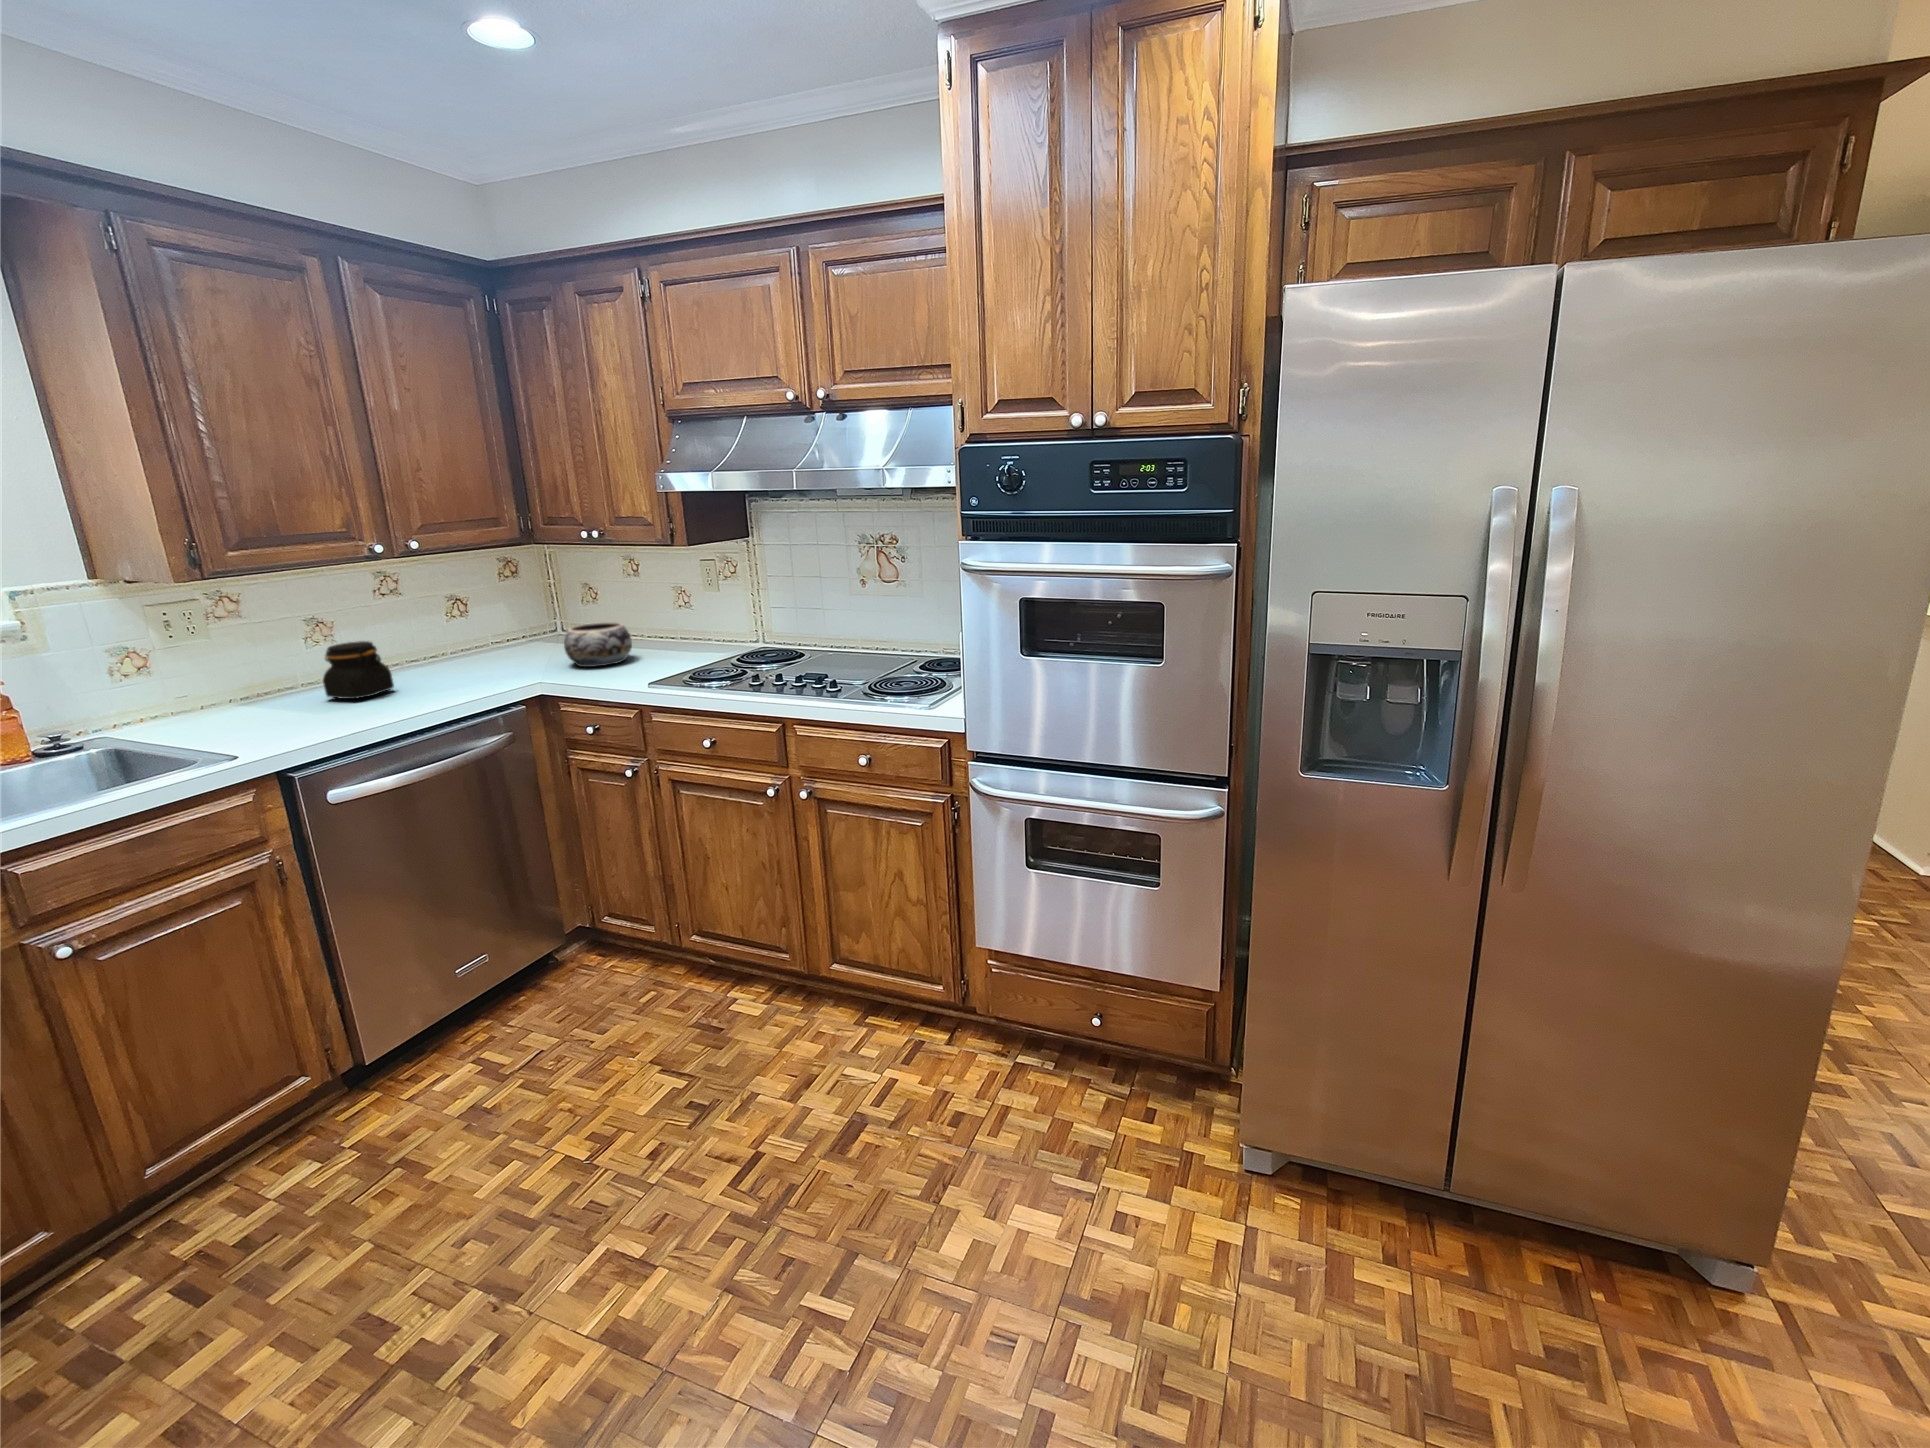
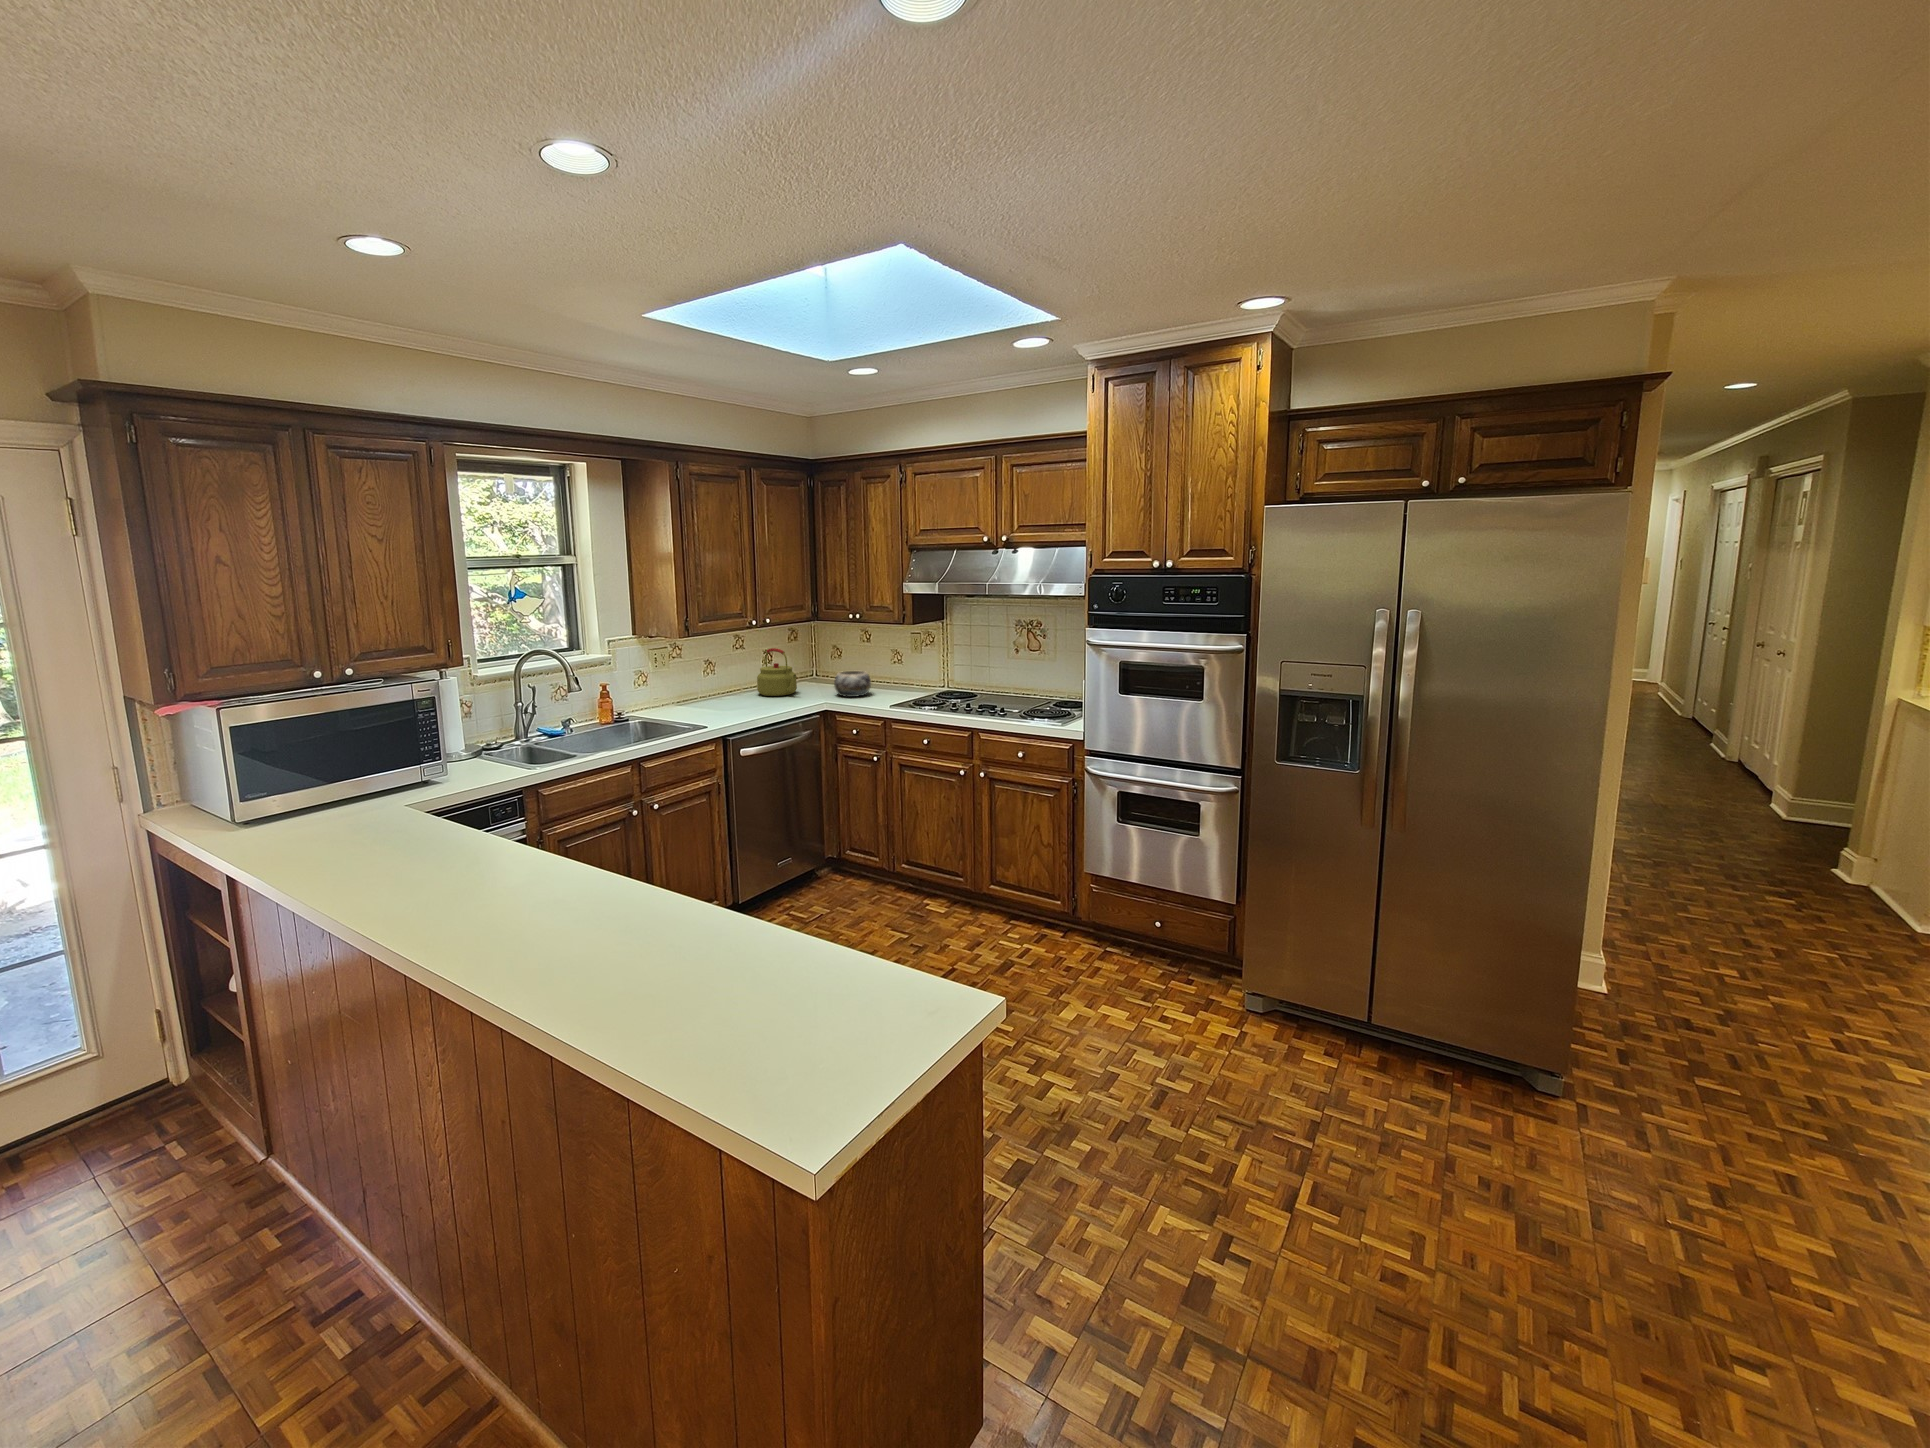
kettle: none [422,591,503,673] -> present [757,648,797,696]
jar: present [323,641,394,699] -> none [719,674,750,706]

